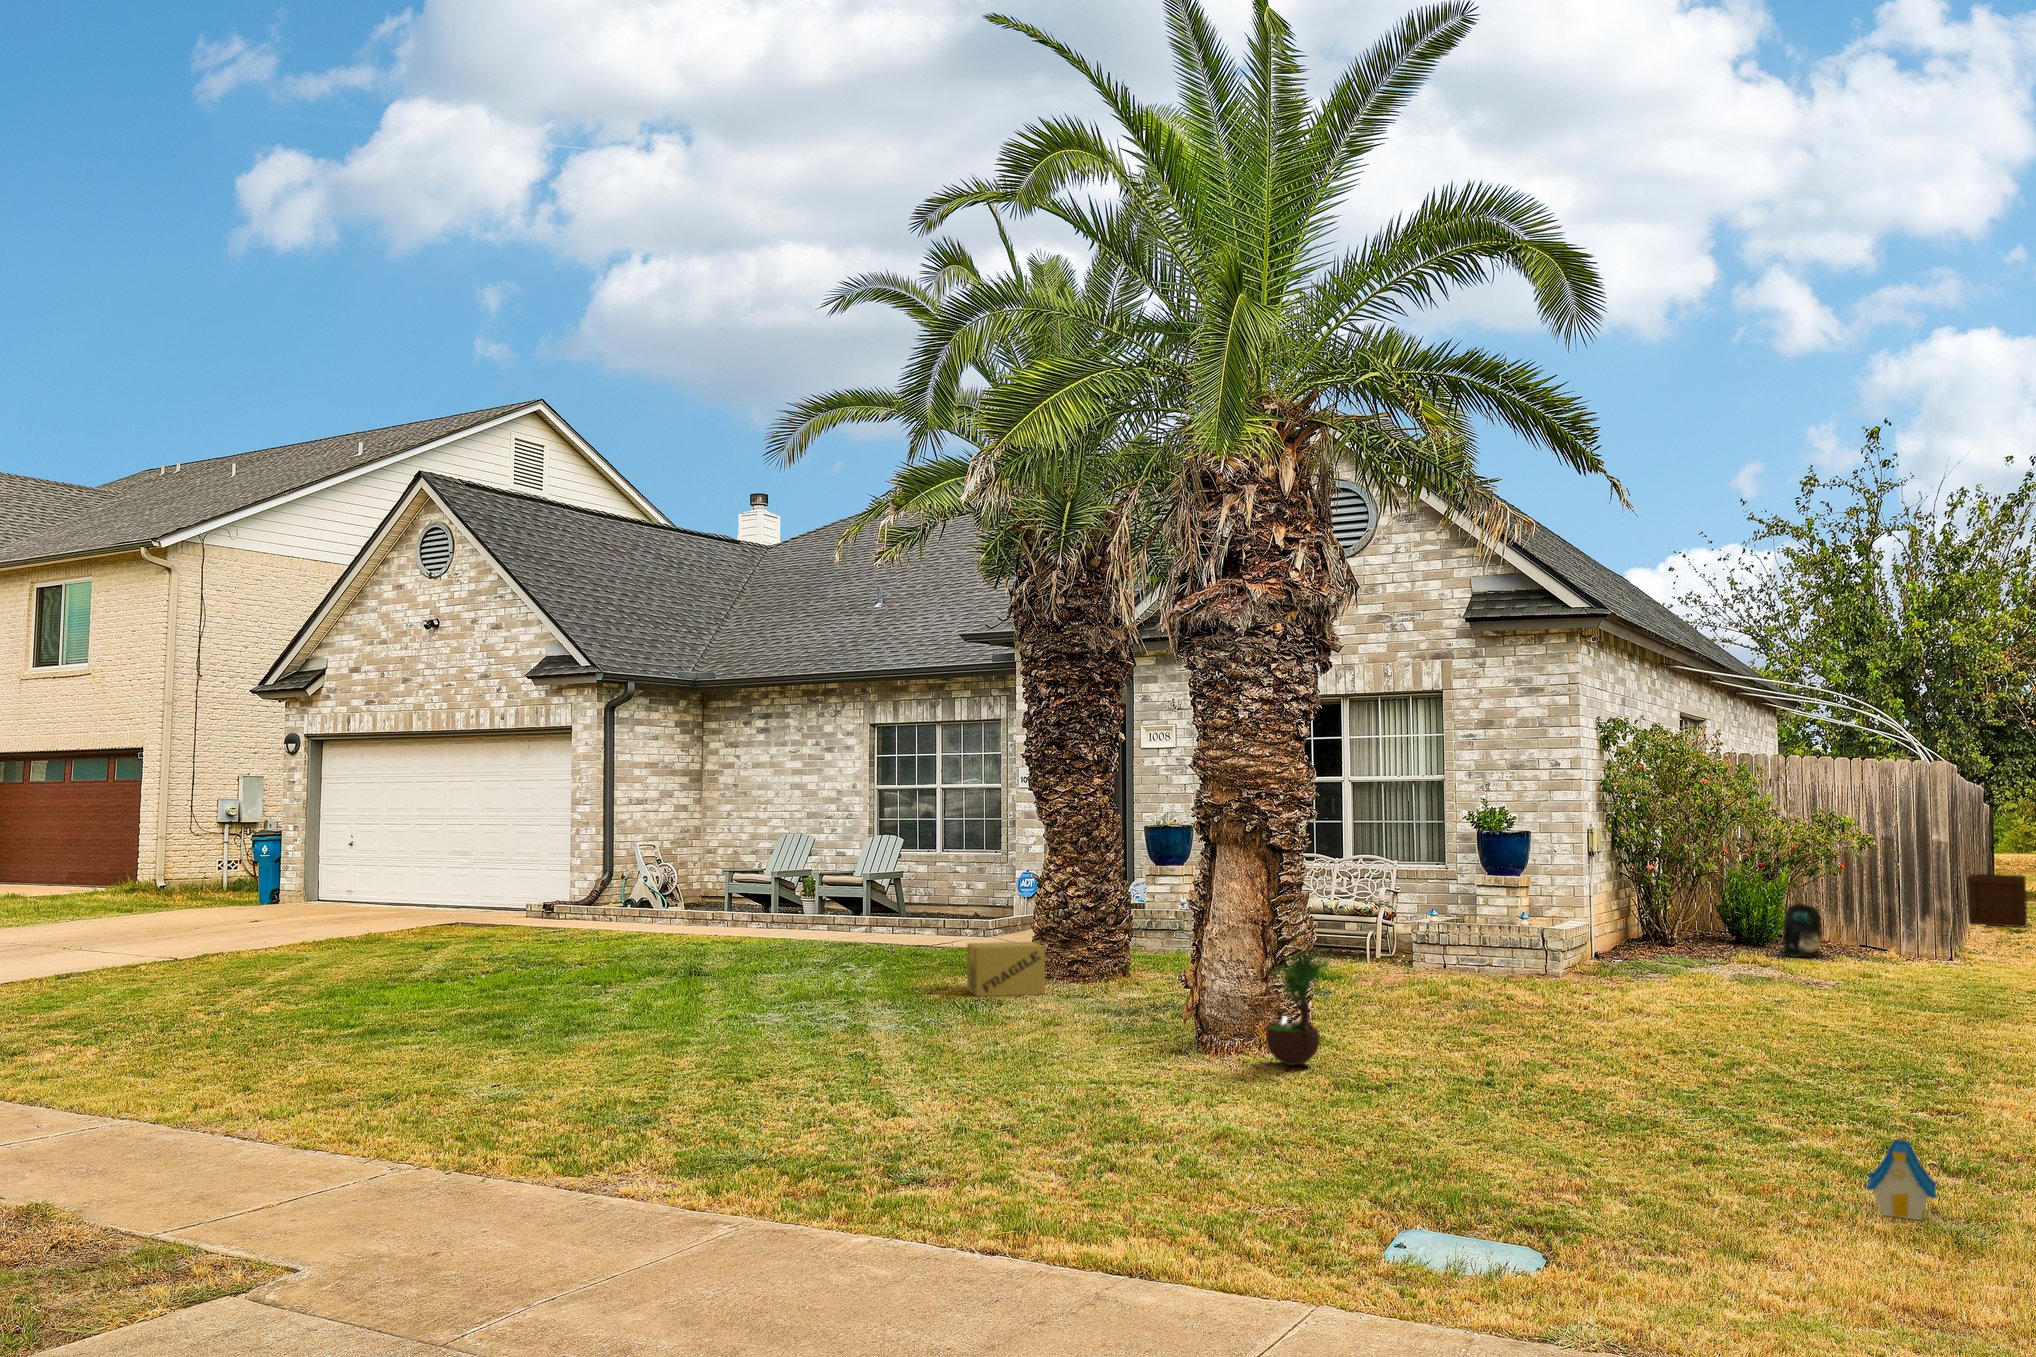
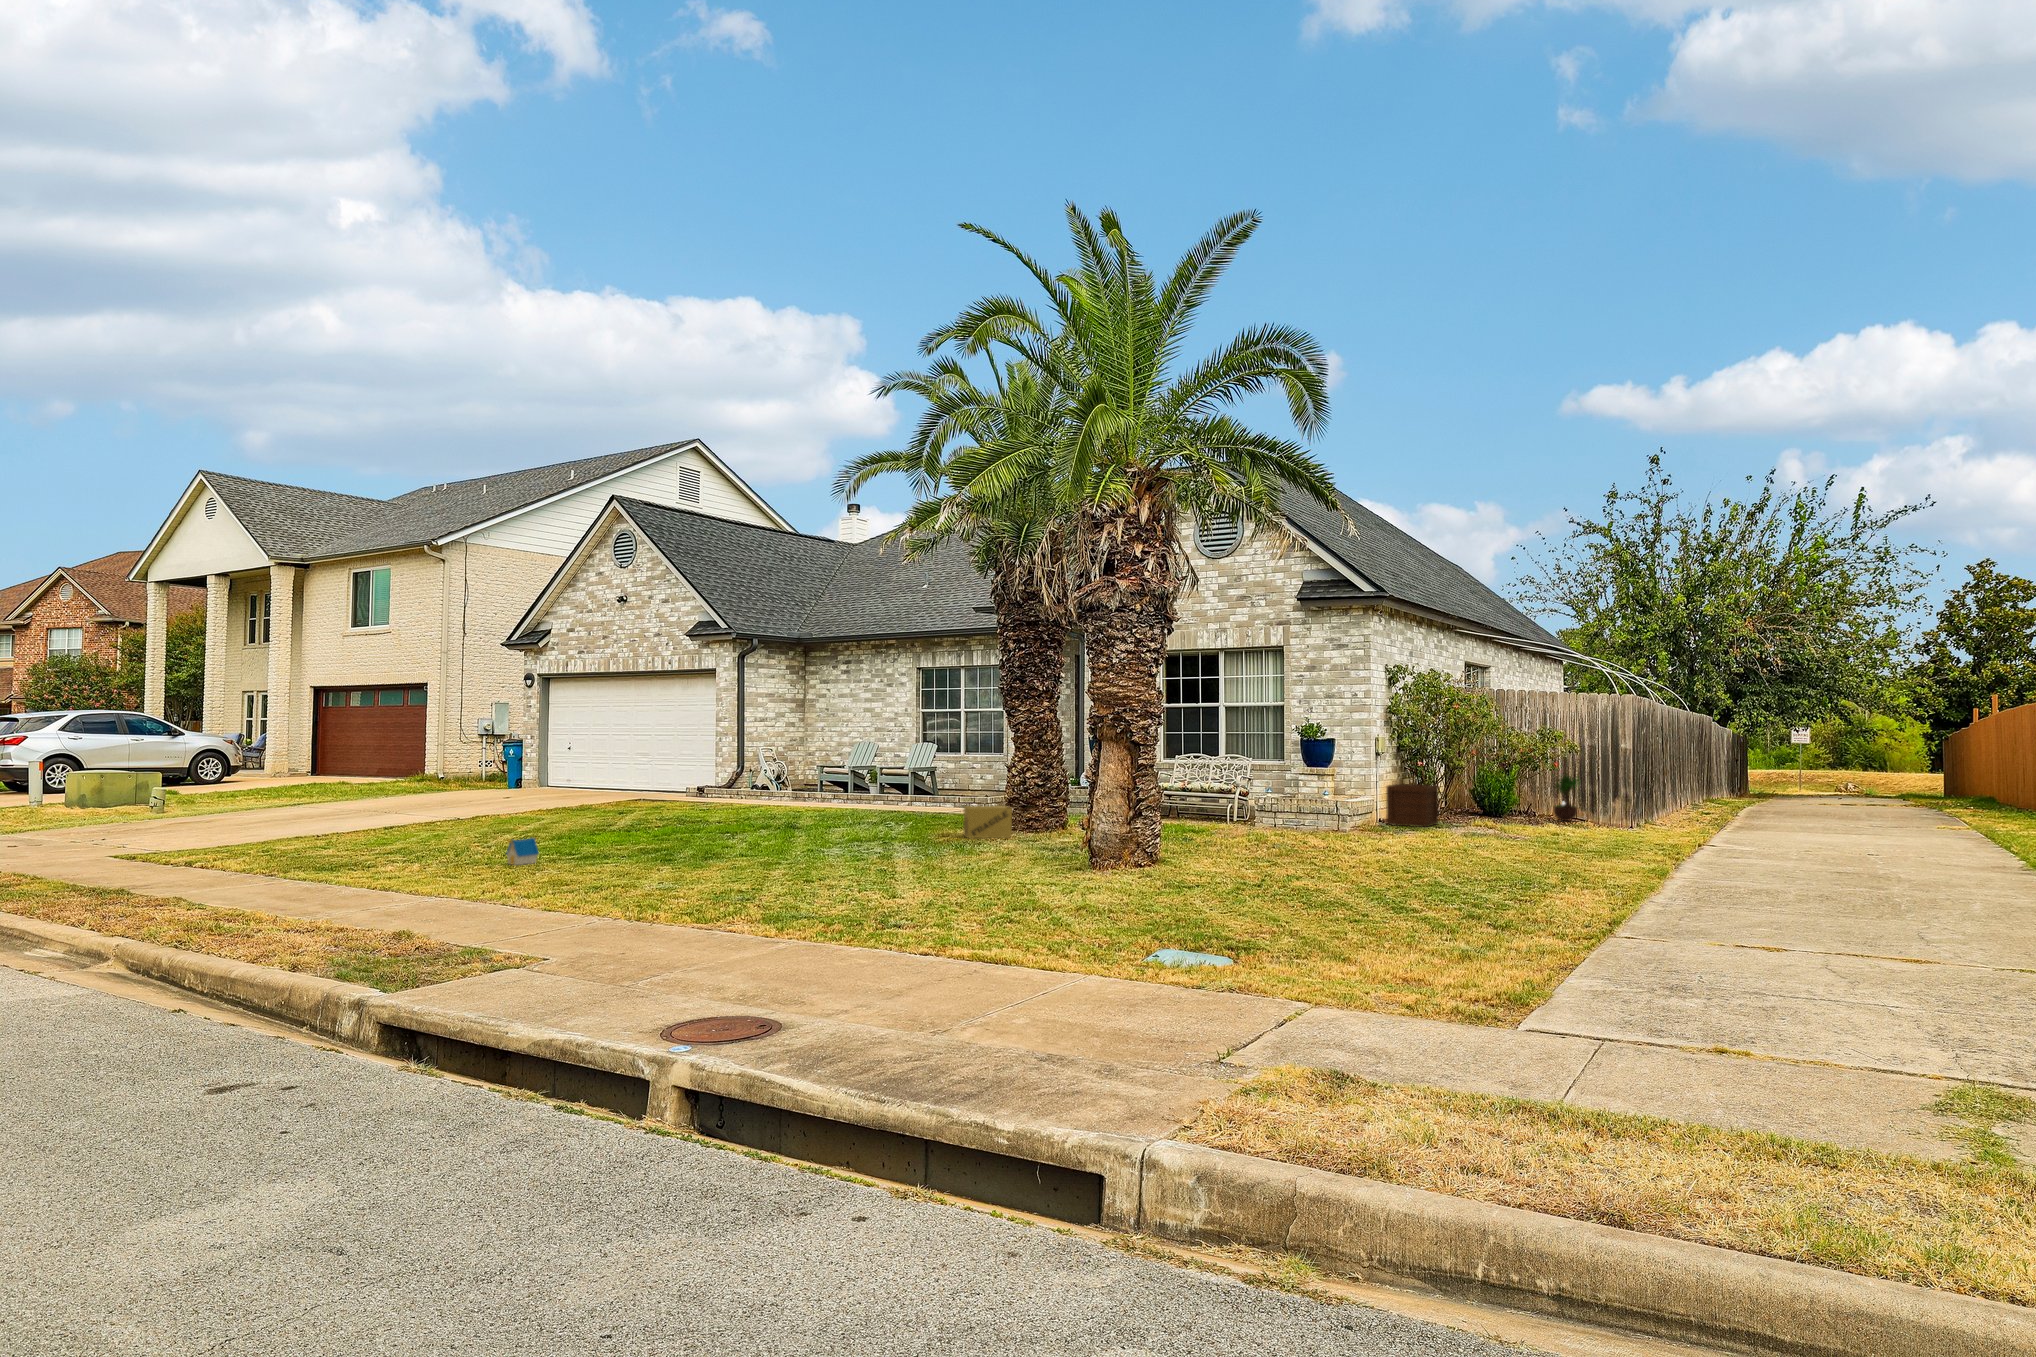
wooden crate: present [1967,874,2027,927] -> present [1386,784,1438,827]
backpack: present [1777,903,1822,957] -> none [1507,788,1539,824]
potted tree: present [1266,949,1333,1065] -> present [1554,774,1578,821]
toy house: present [1866,1137,1937,1220] -> present [506,838,539,865]

